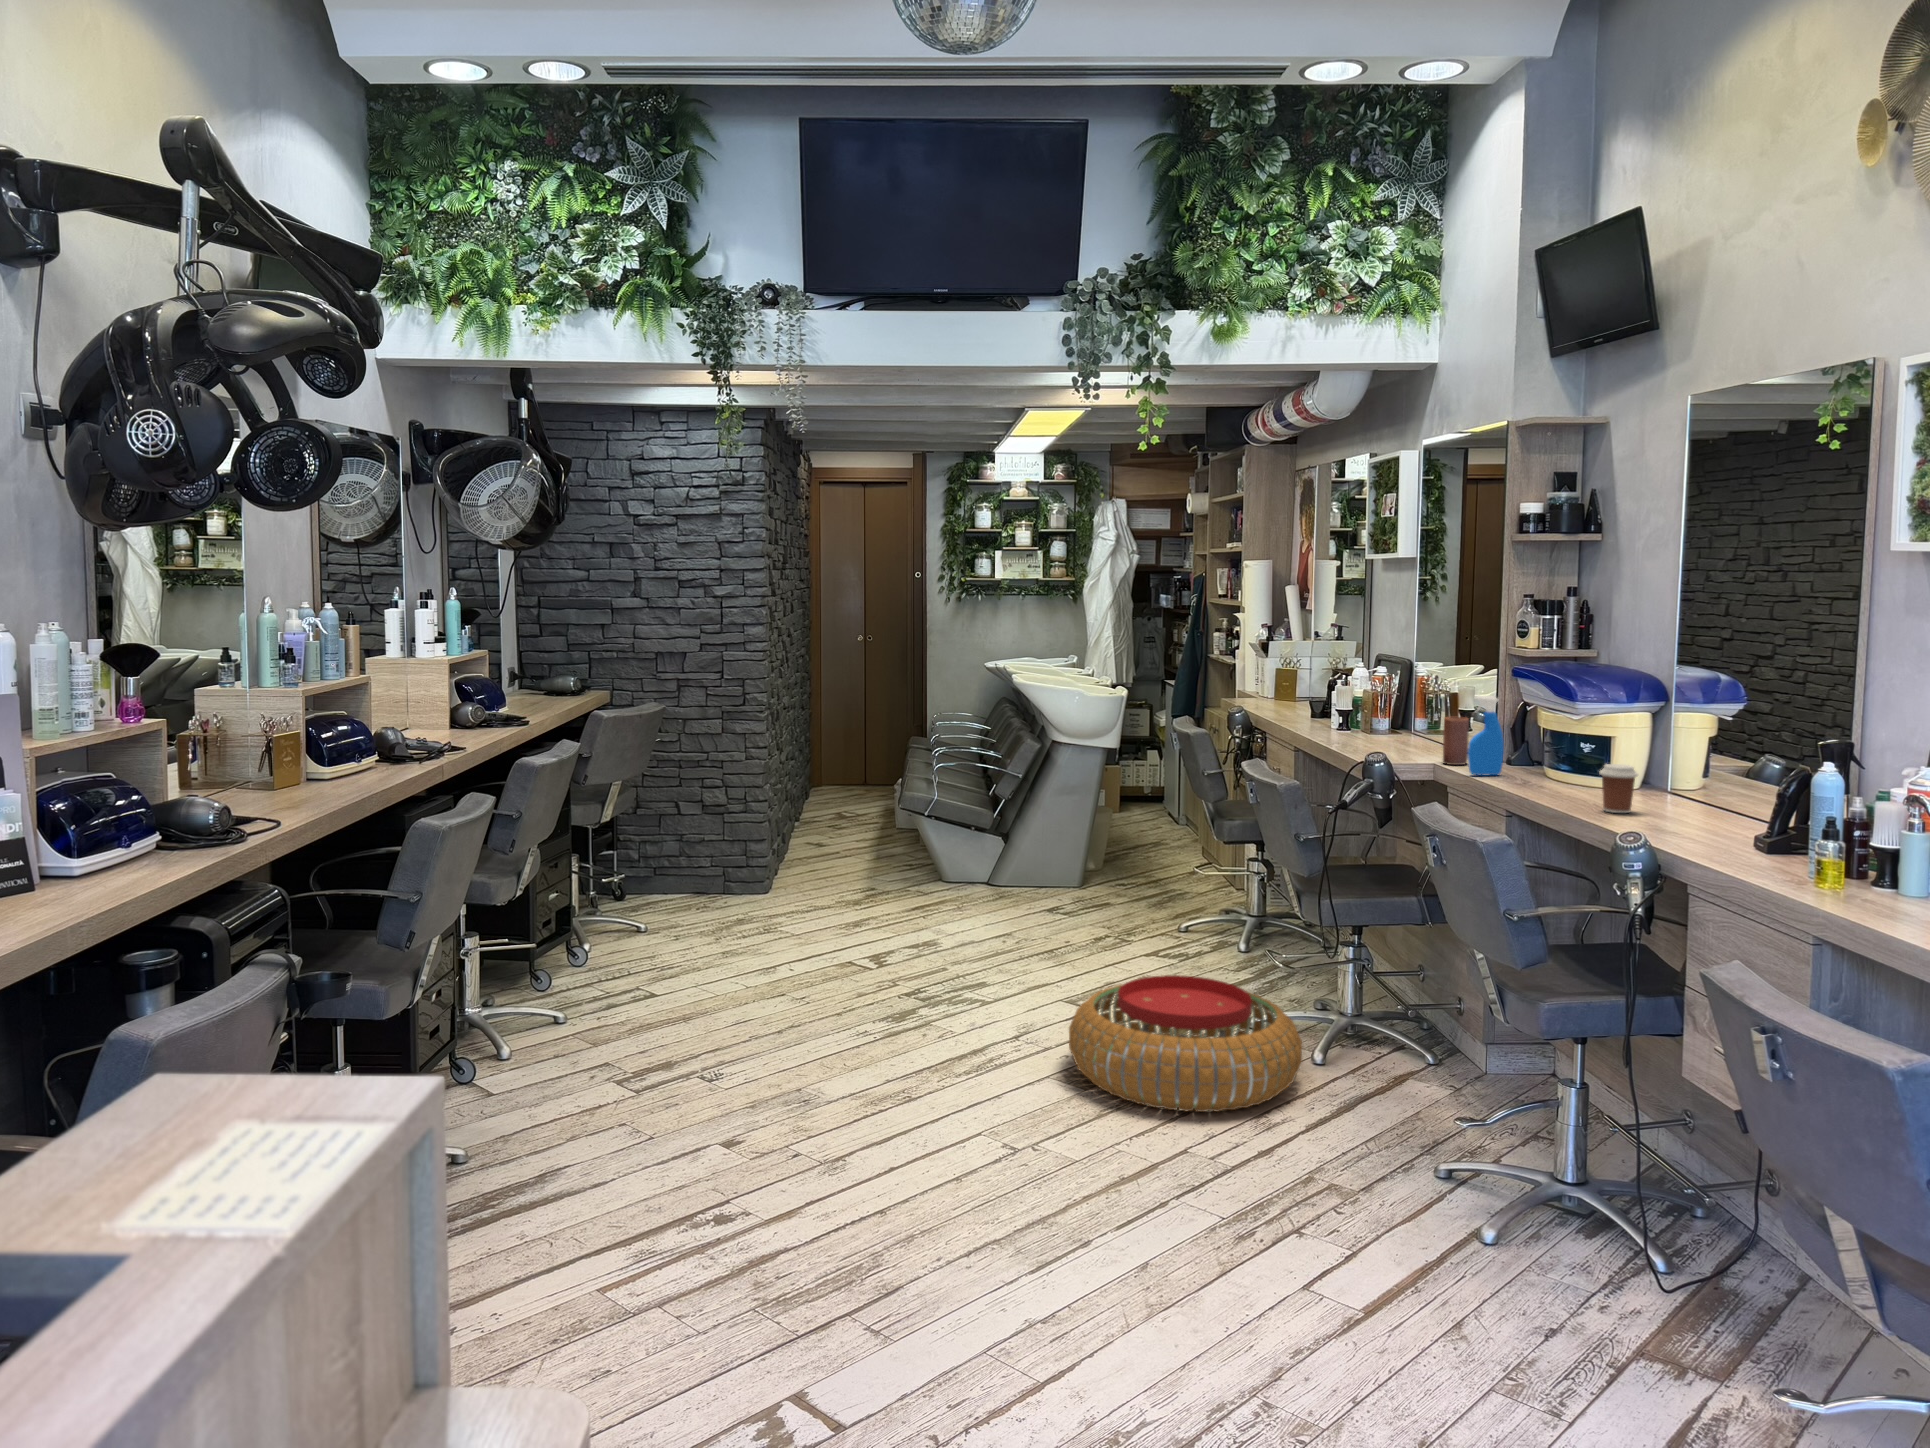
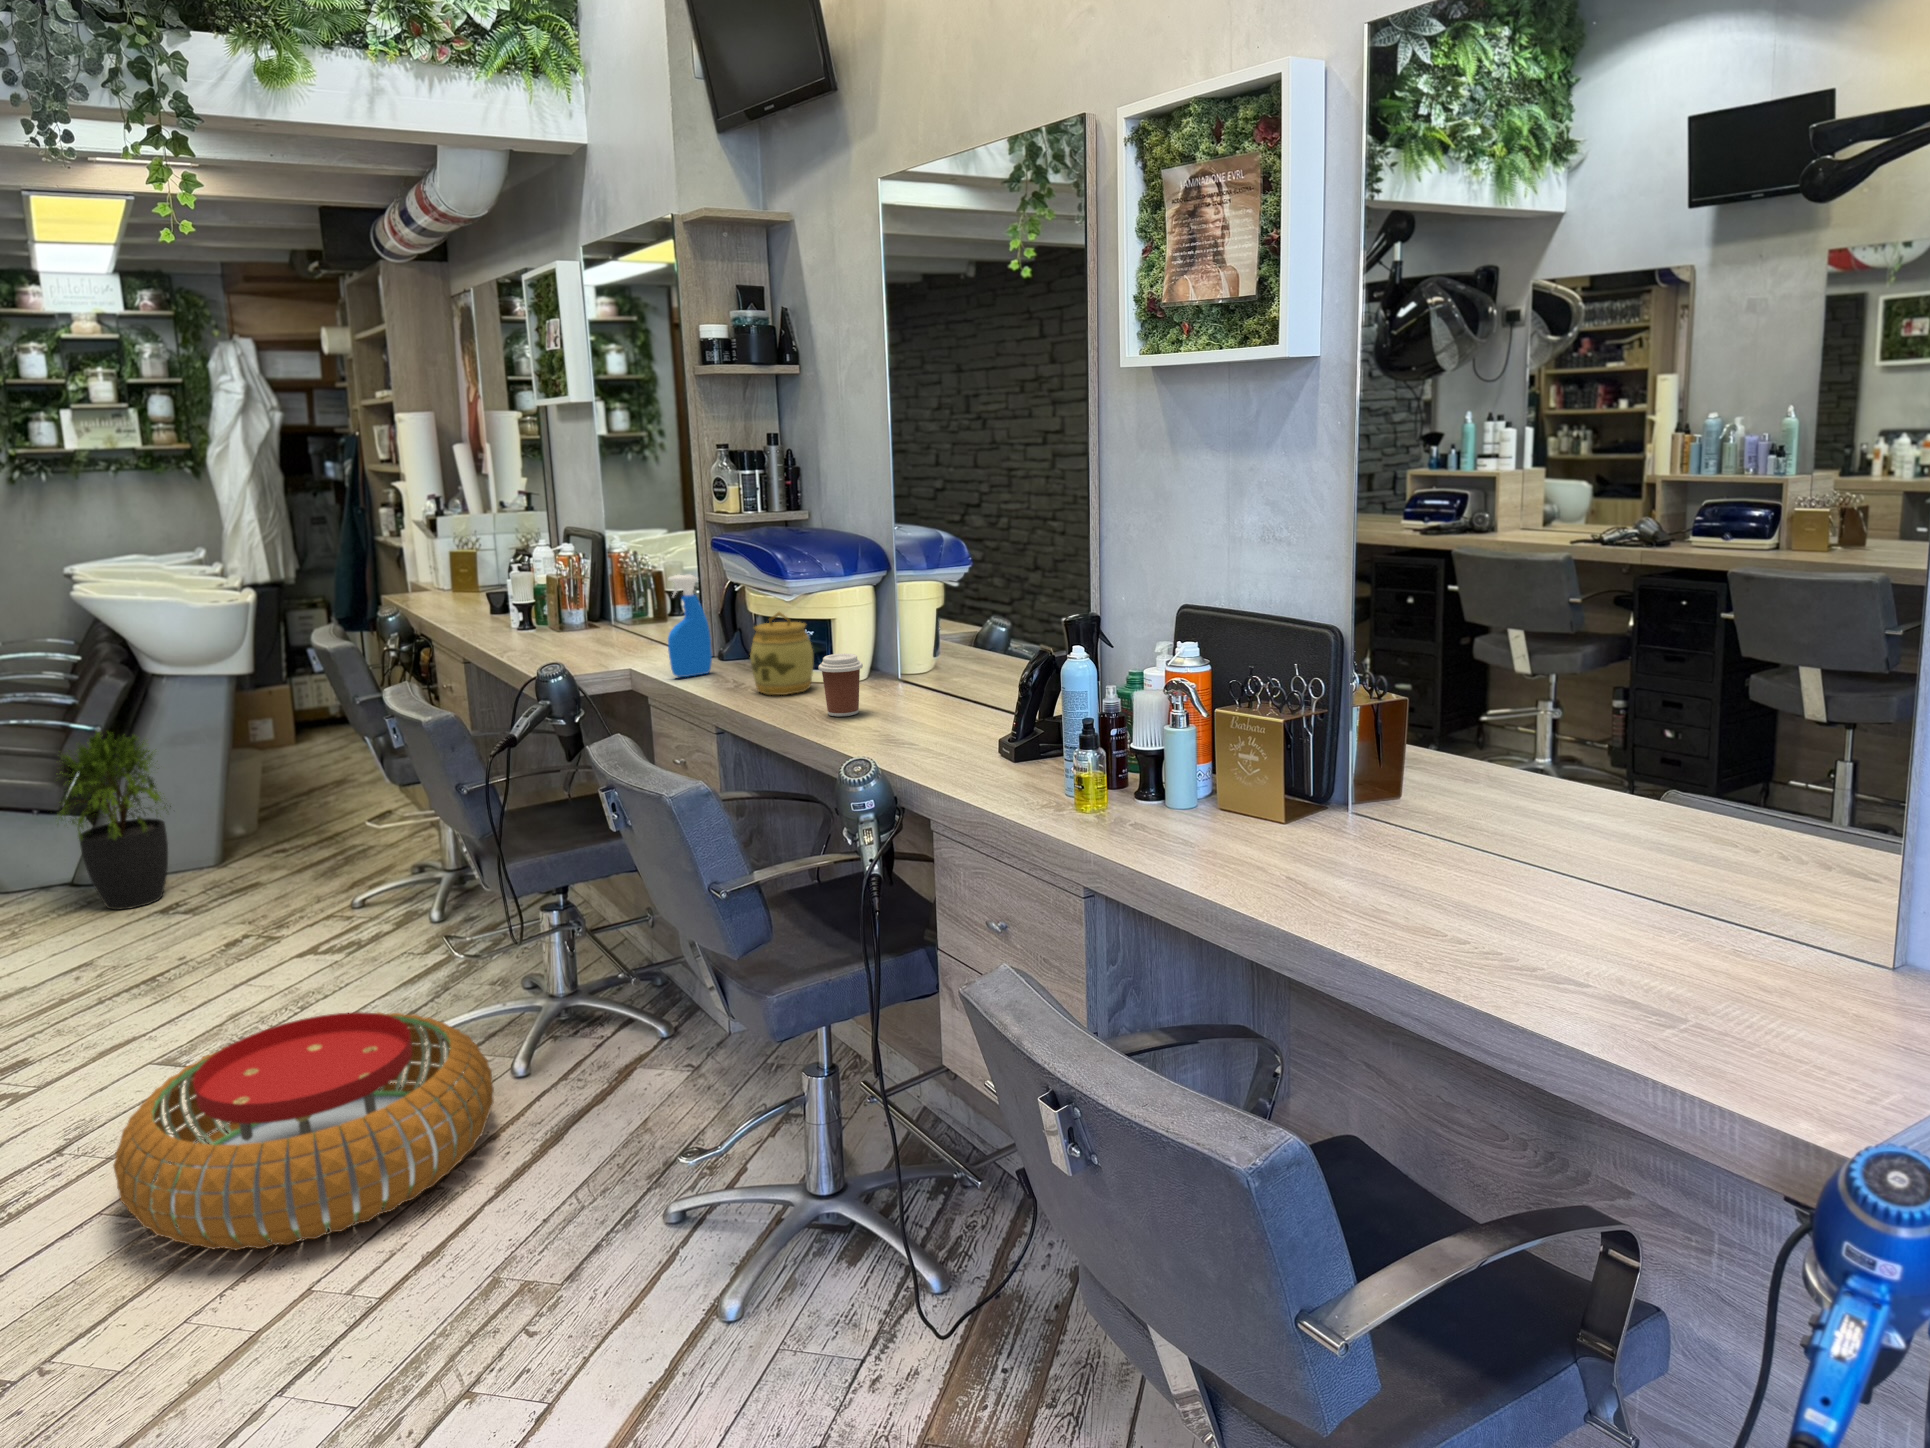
candle: present [1443,717,1469,765] -> none [638,602,673,664]
jar: none [1539,729,1594,795] -> present [750,612,813,695]
potted plant: none [992,775,1066,905] -> present [56,732,171,910]

